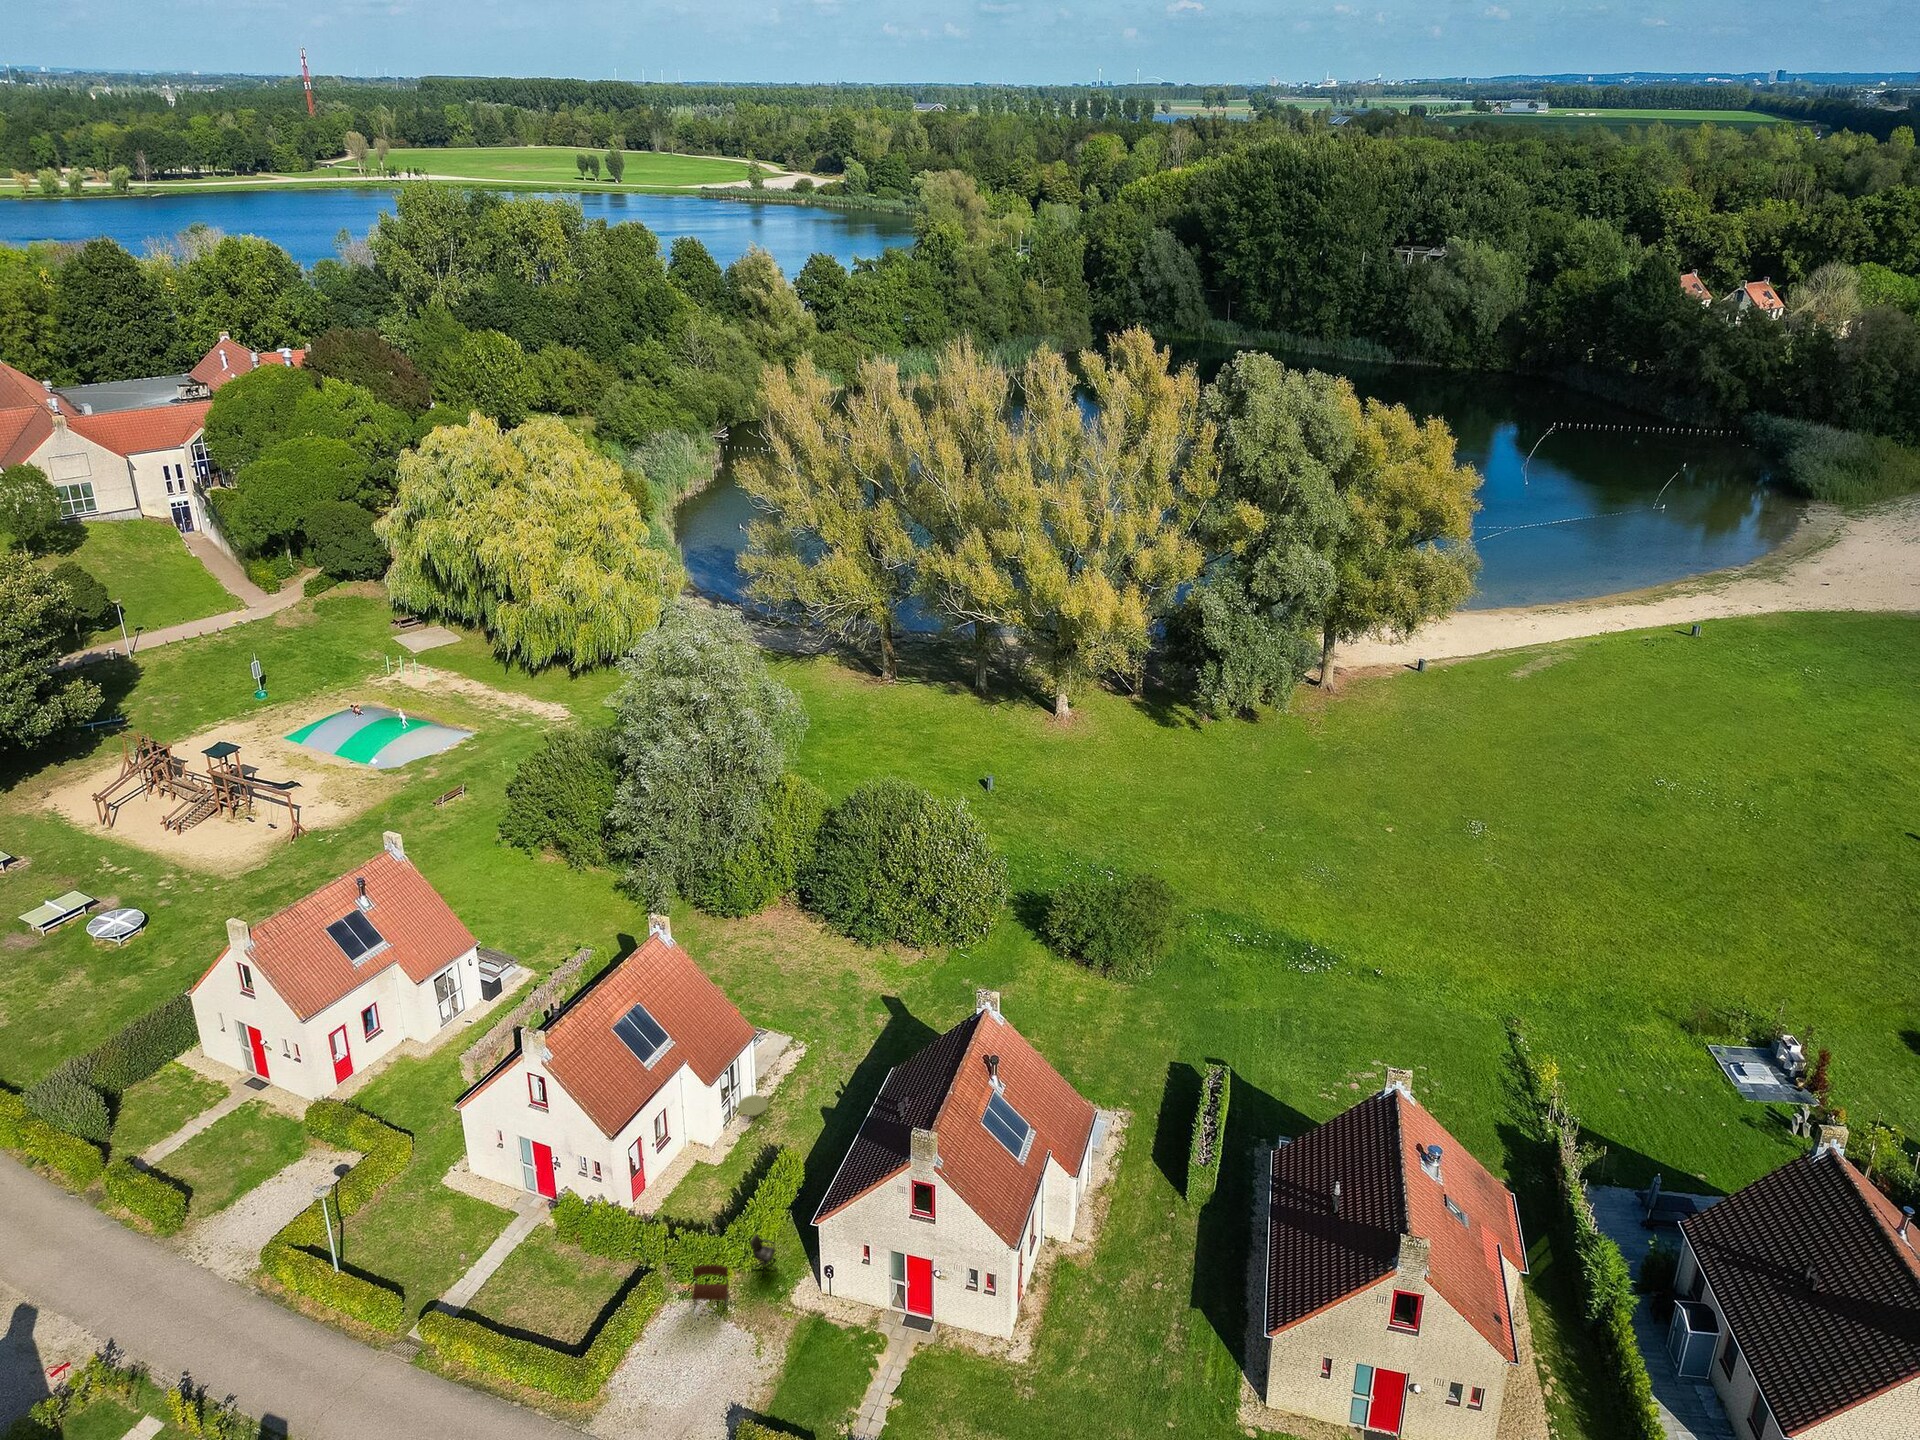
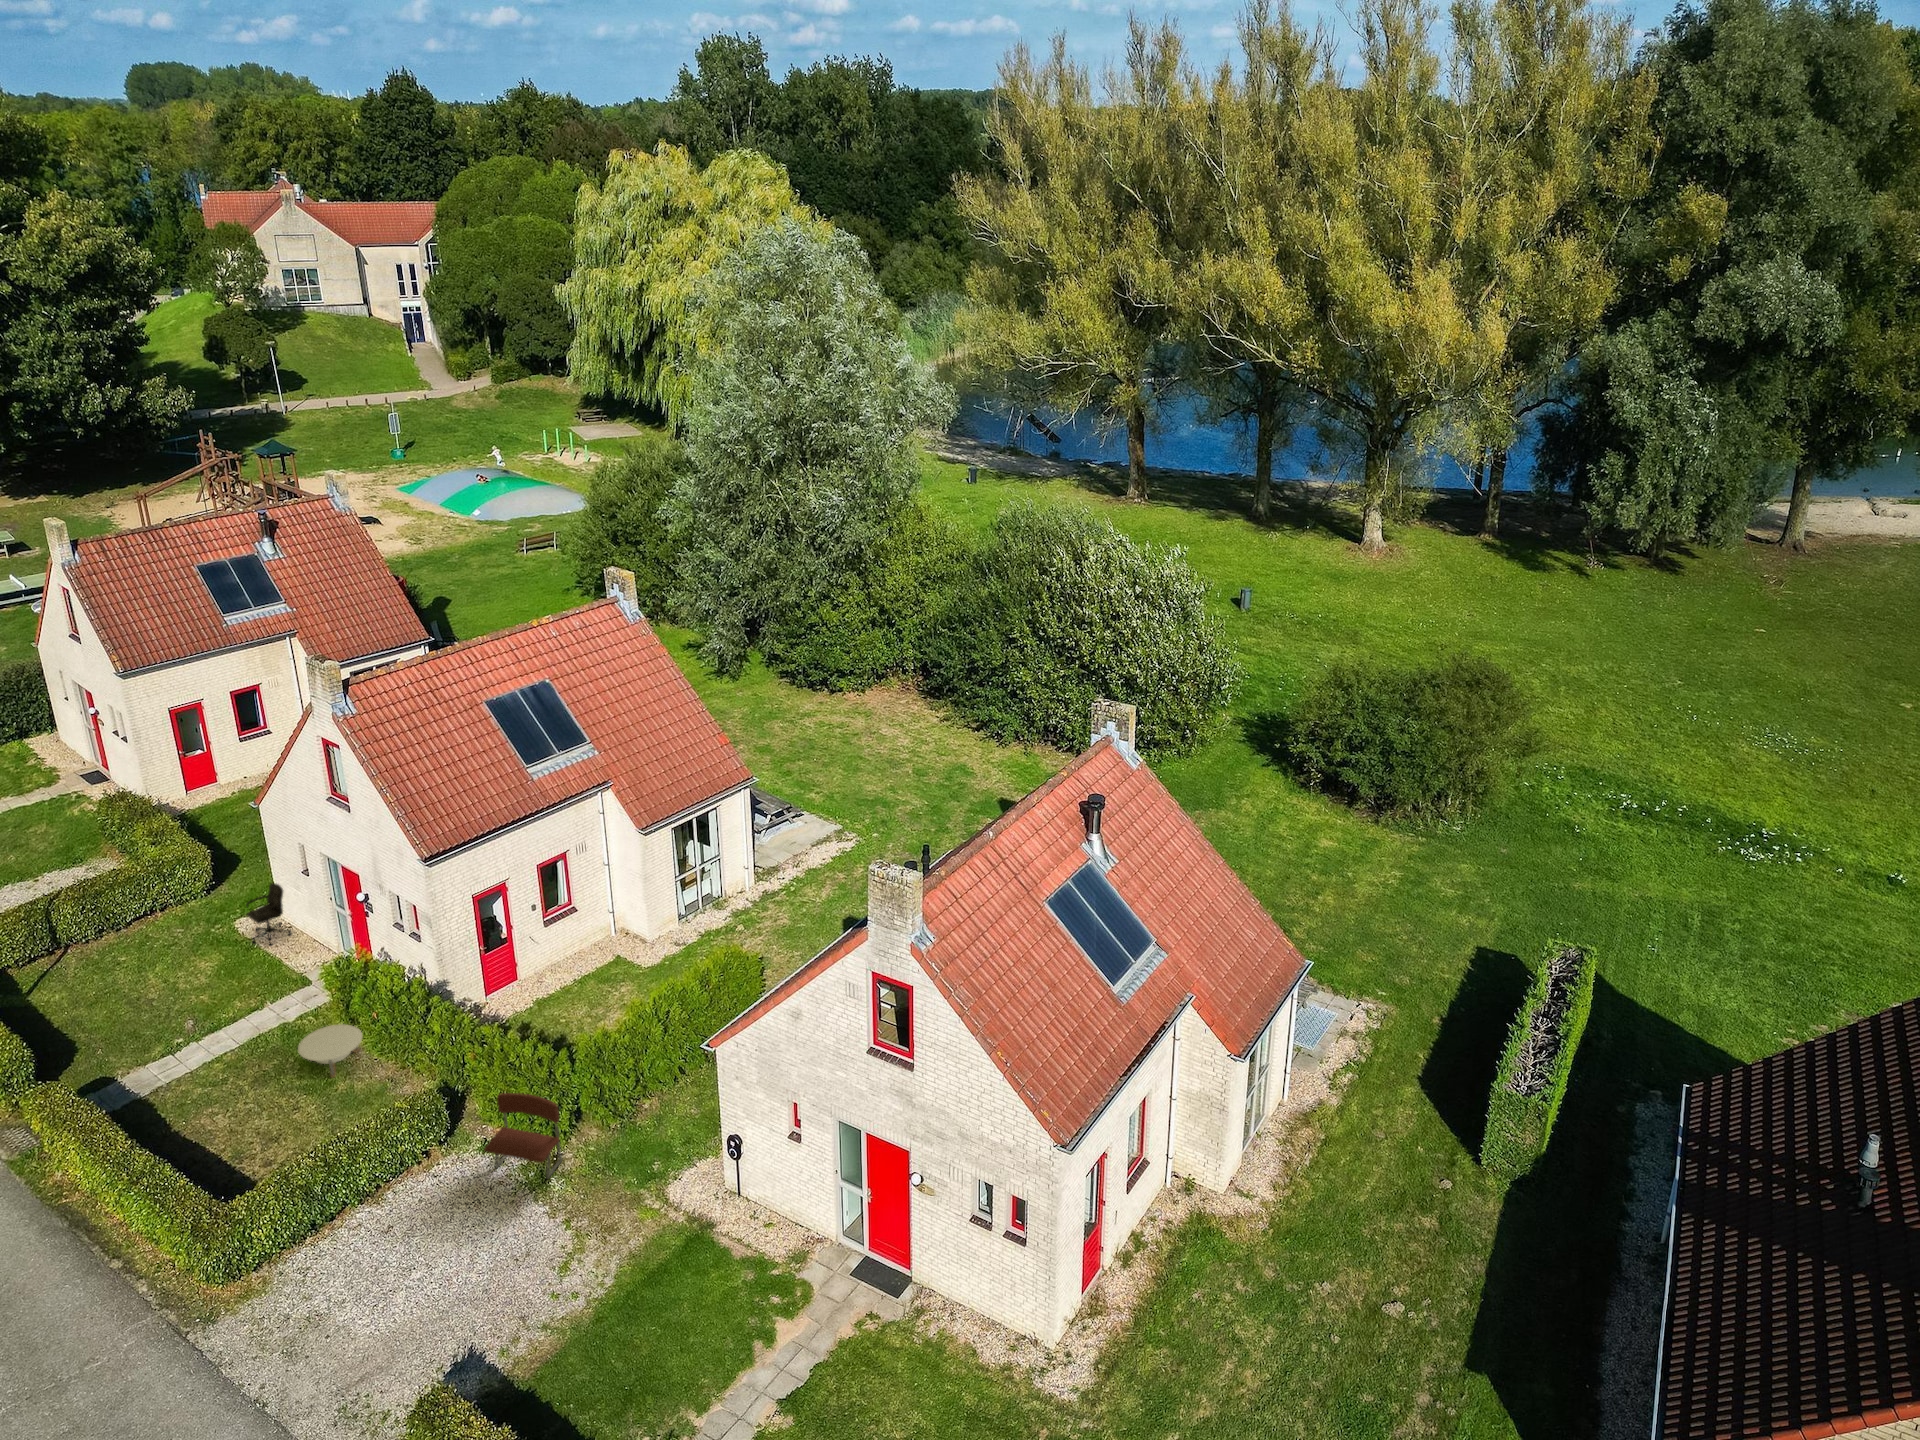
round table: present [738,1095,768,1123] -> present [298,1024,362,1078]
chair: present [750,1234,776,1268] -> present [246,883,291,945]

